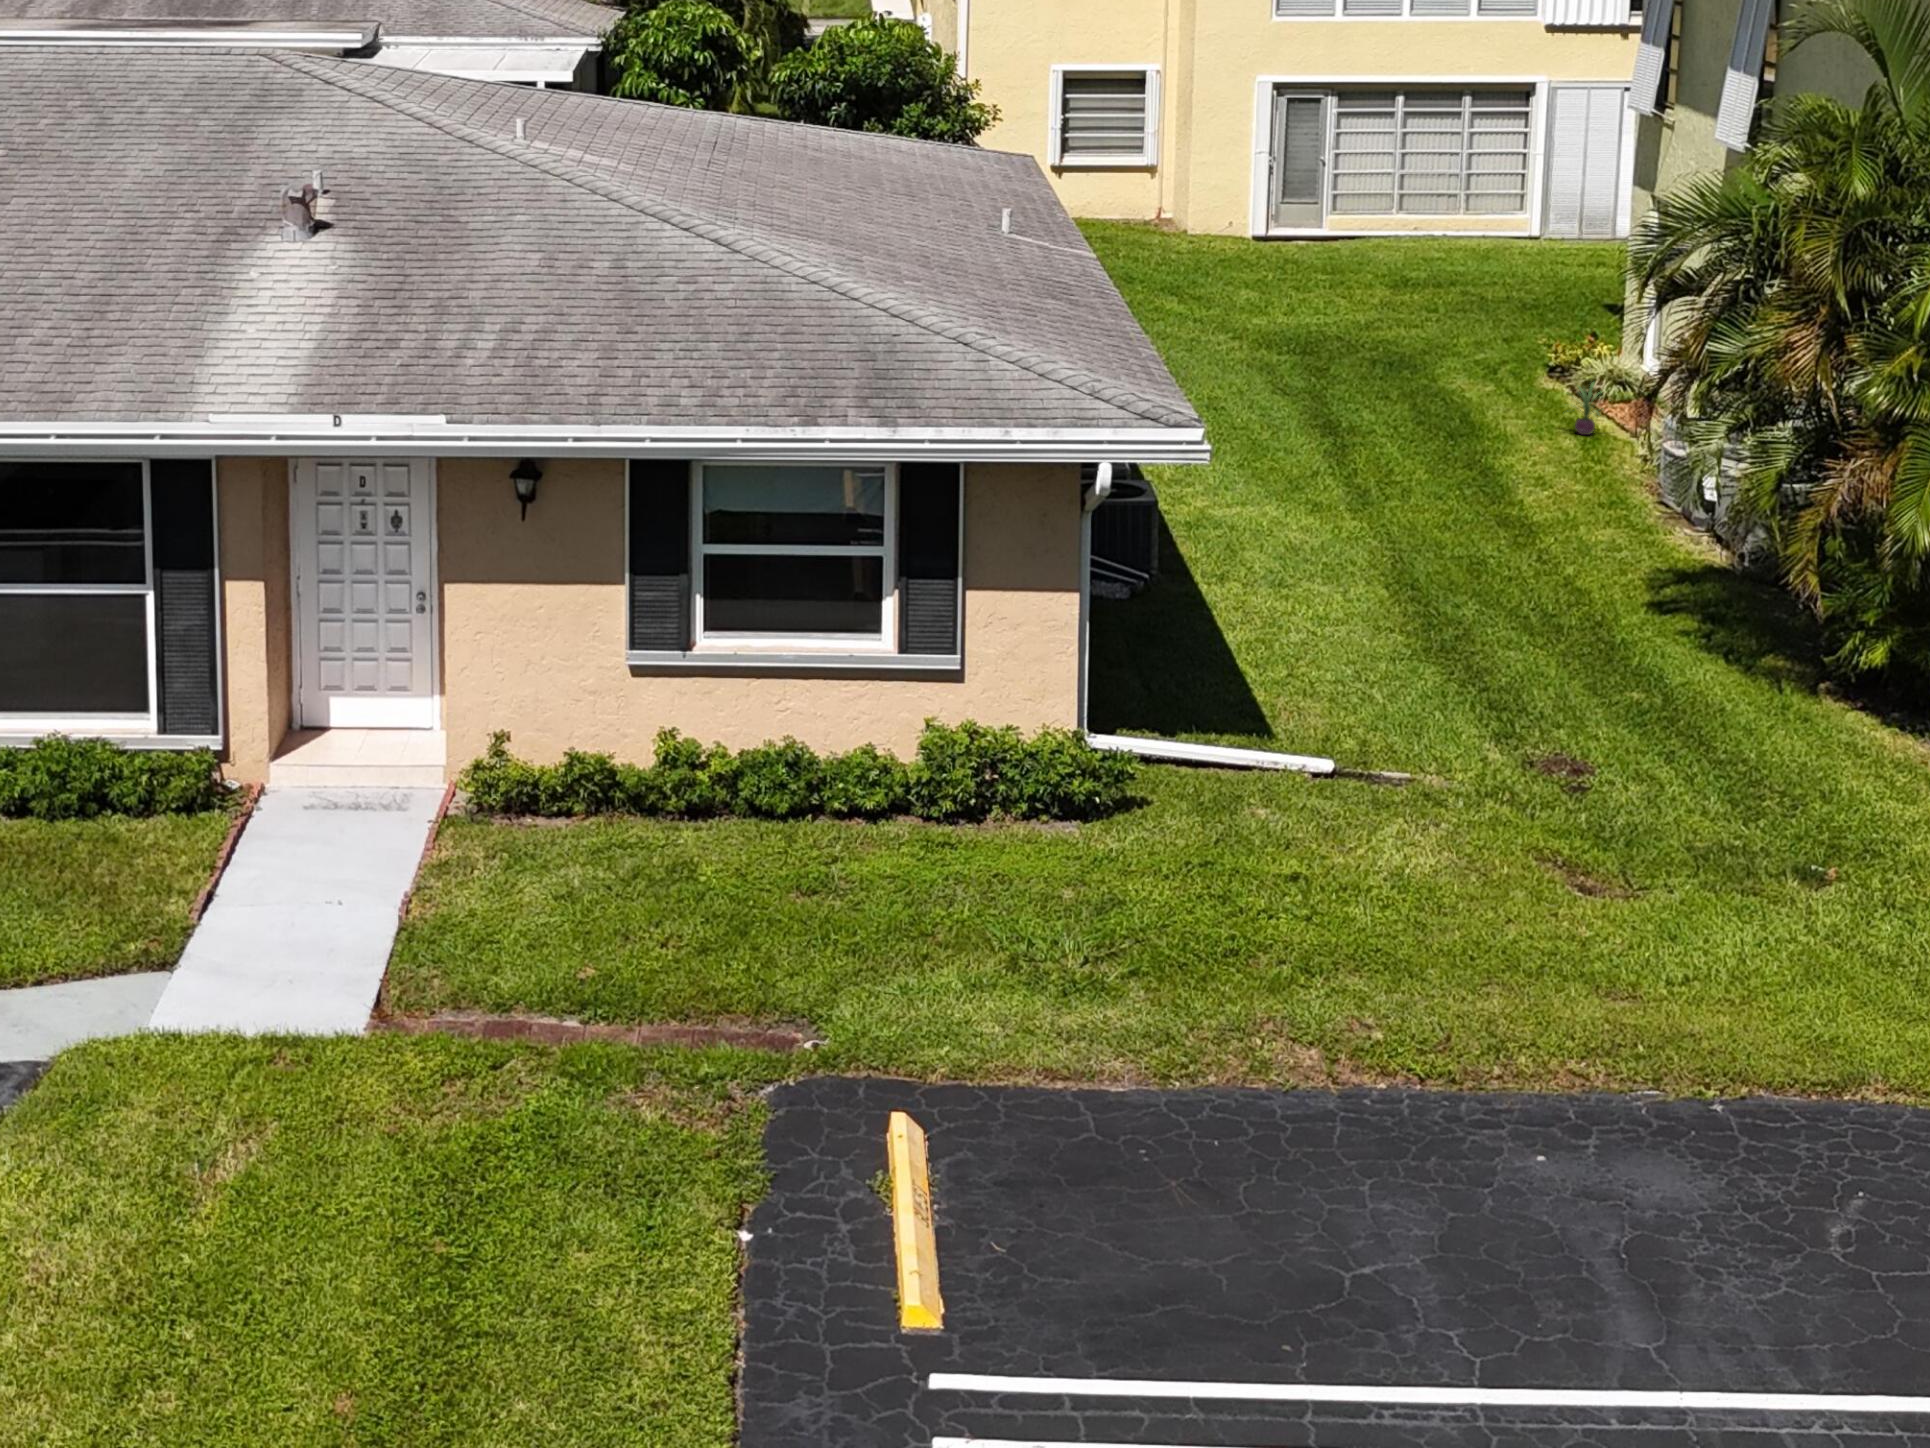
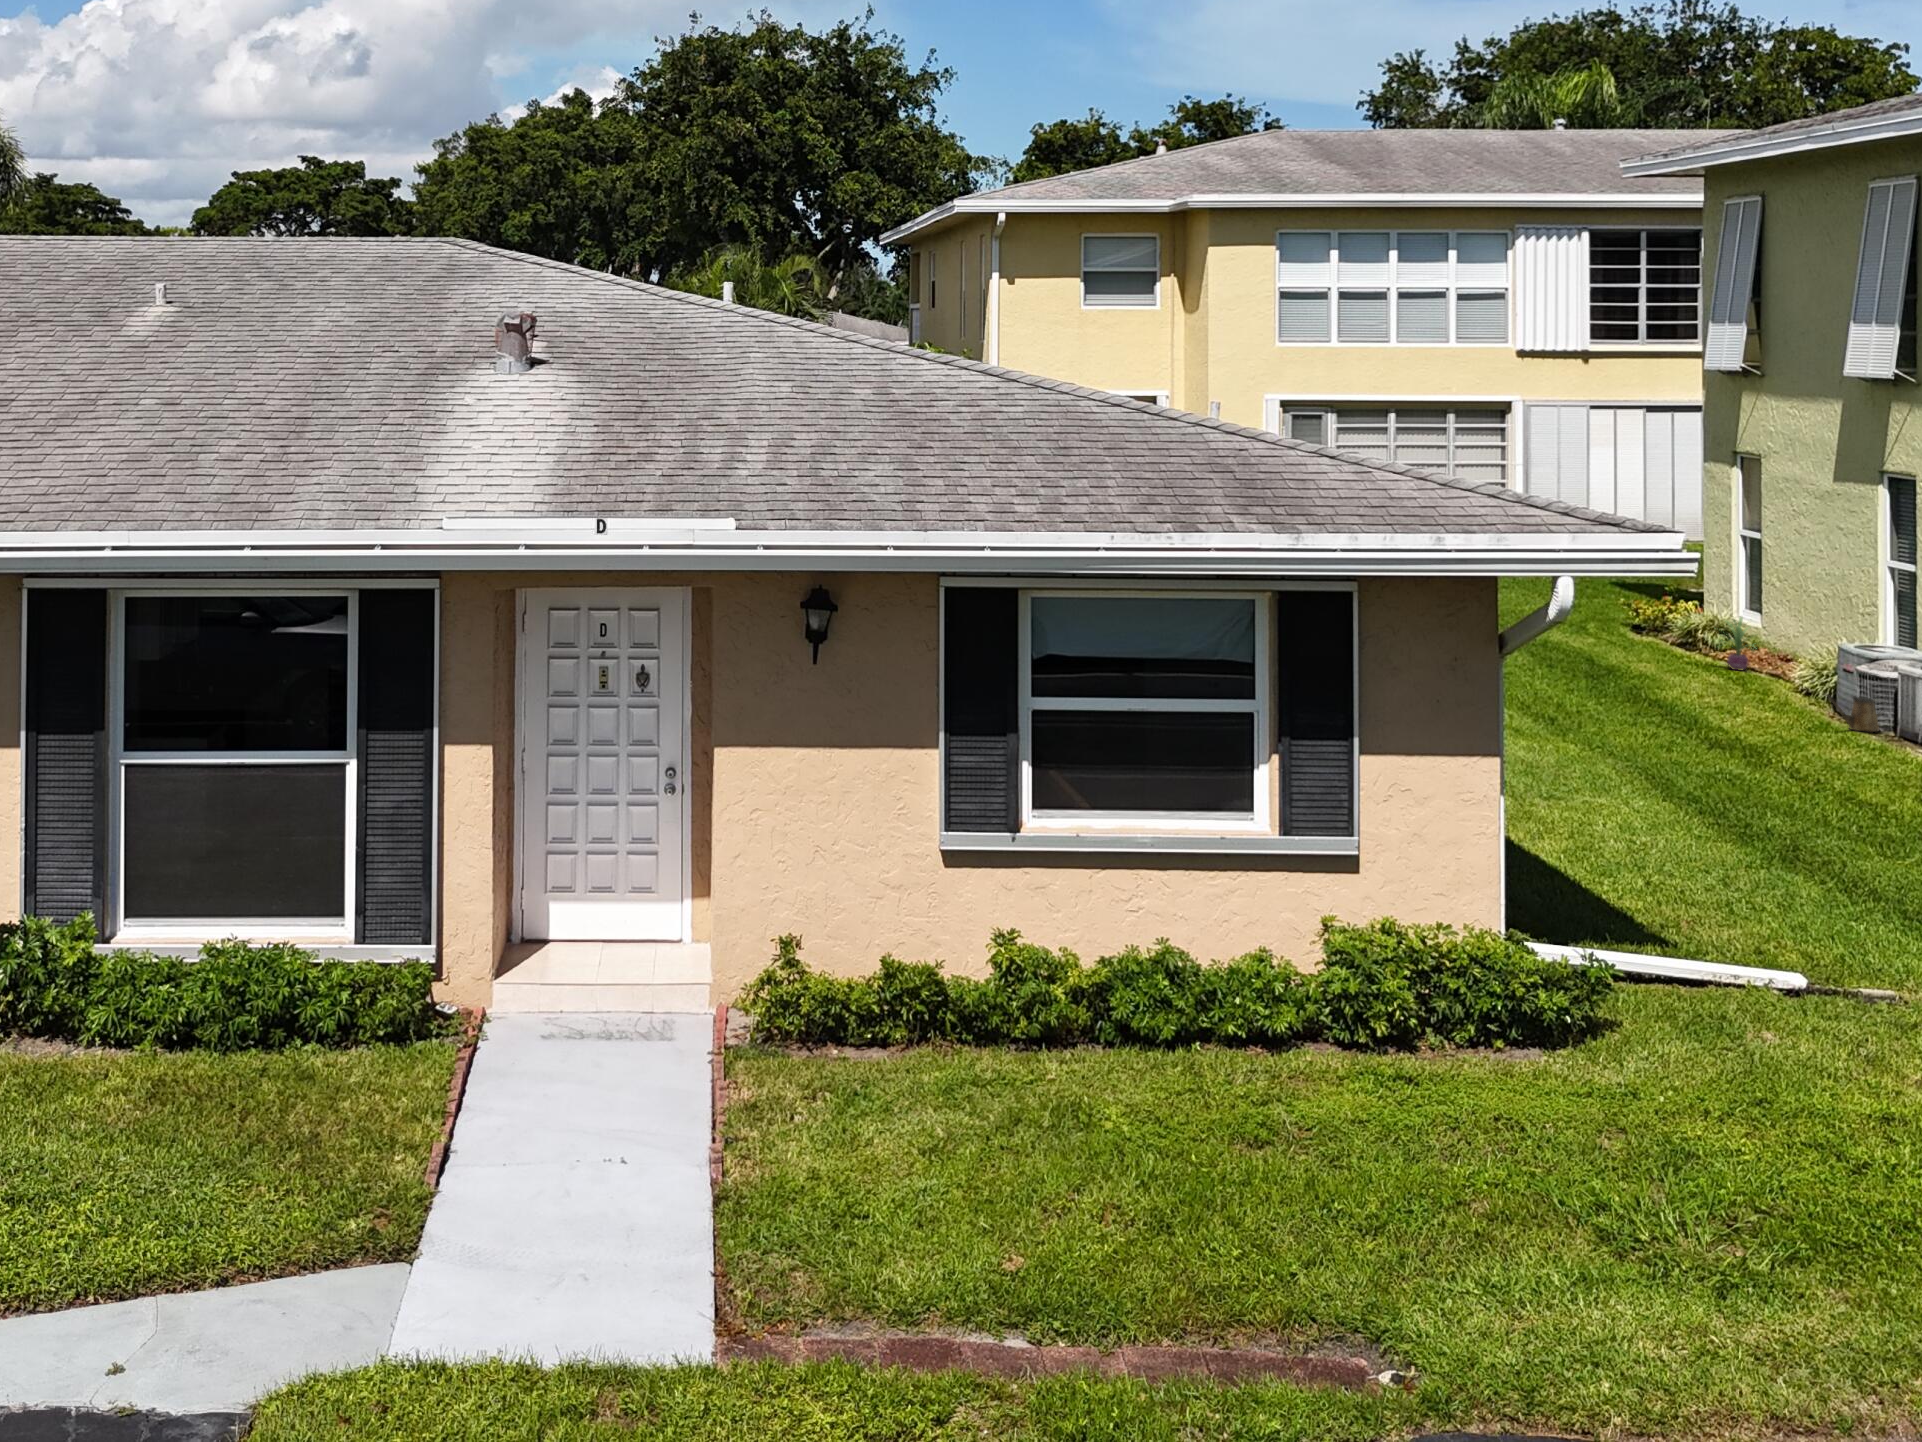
watering can: none [1602,476,1661,513] -> present [1827,695,1882,732]

